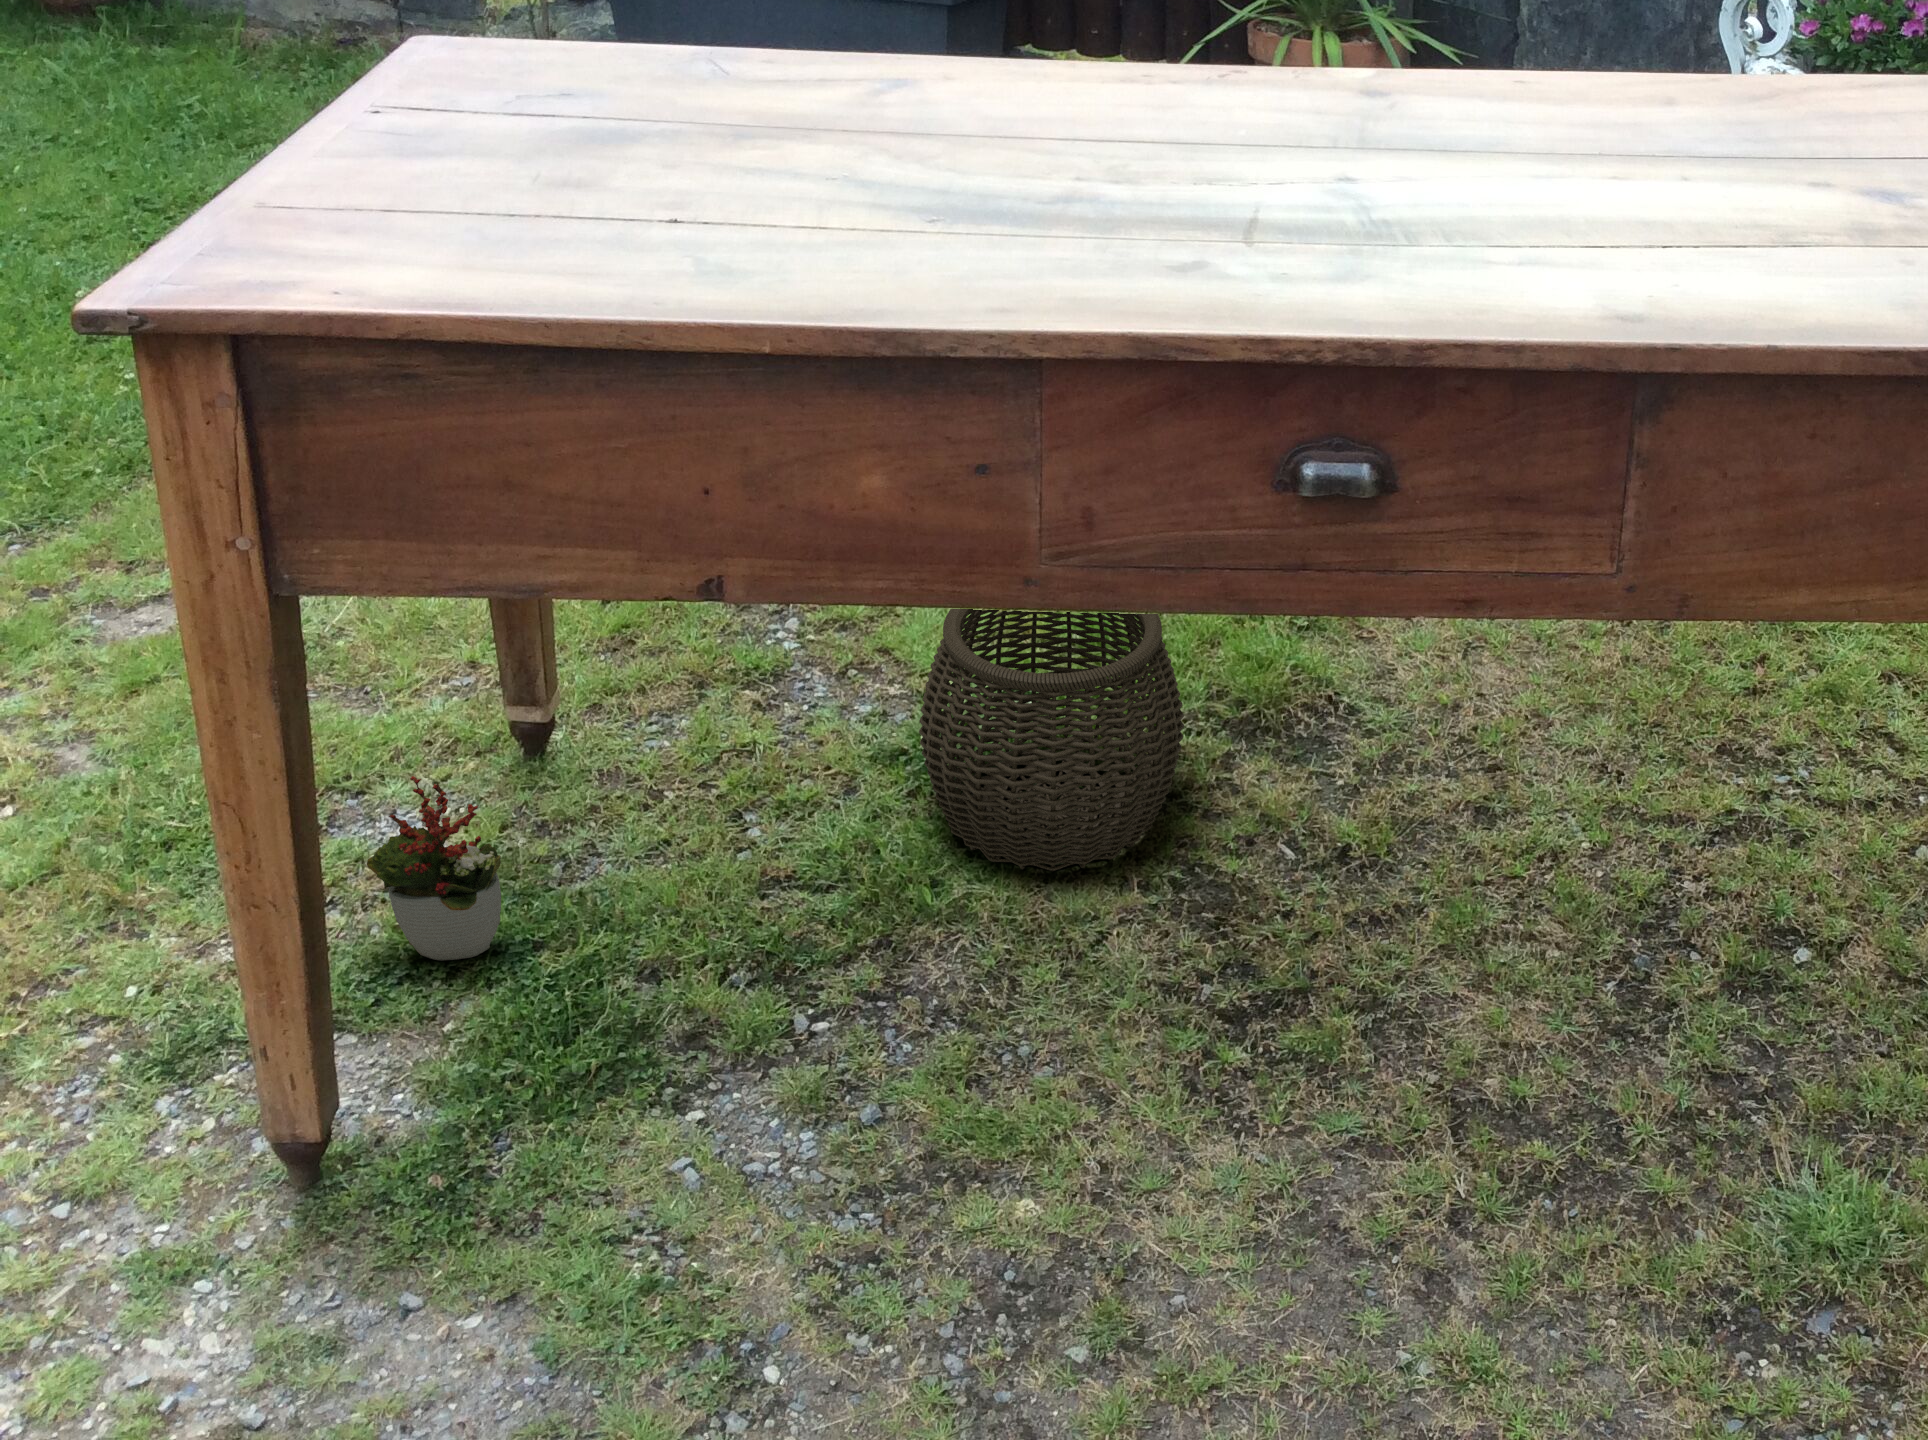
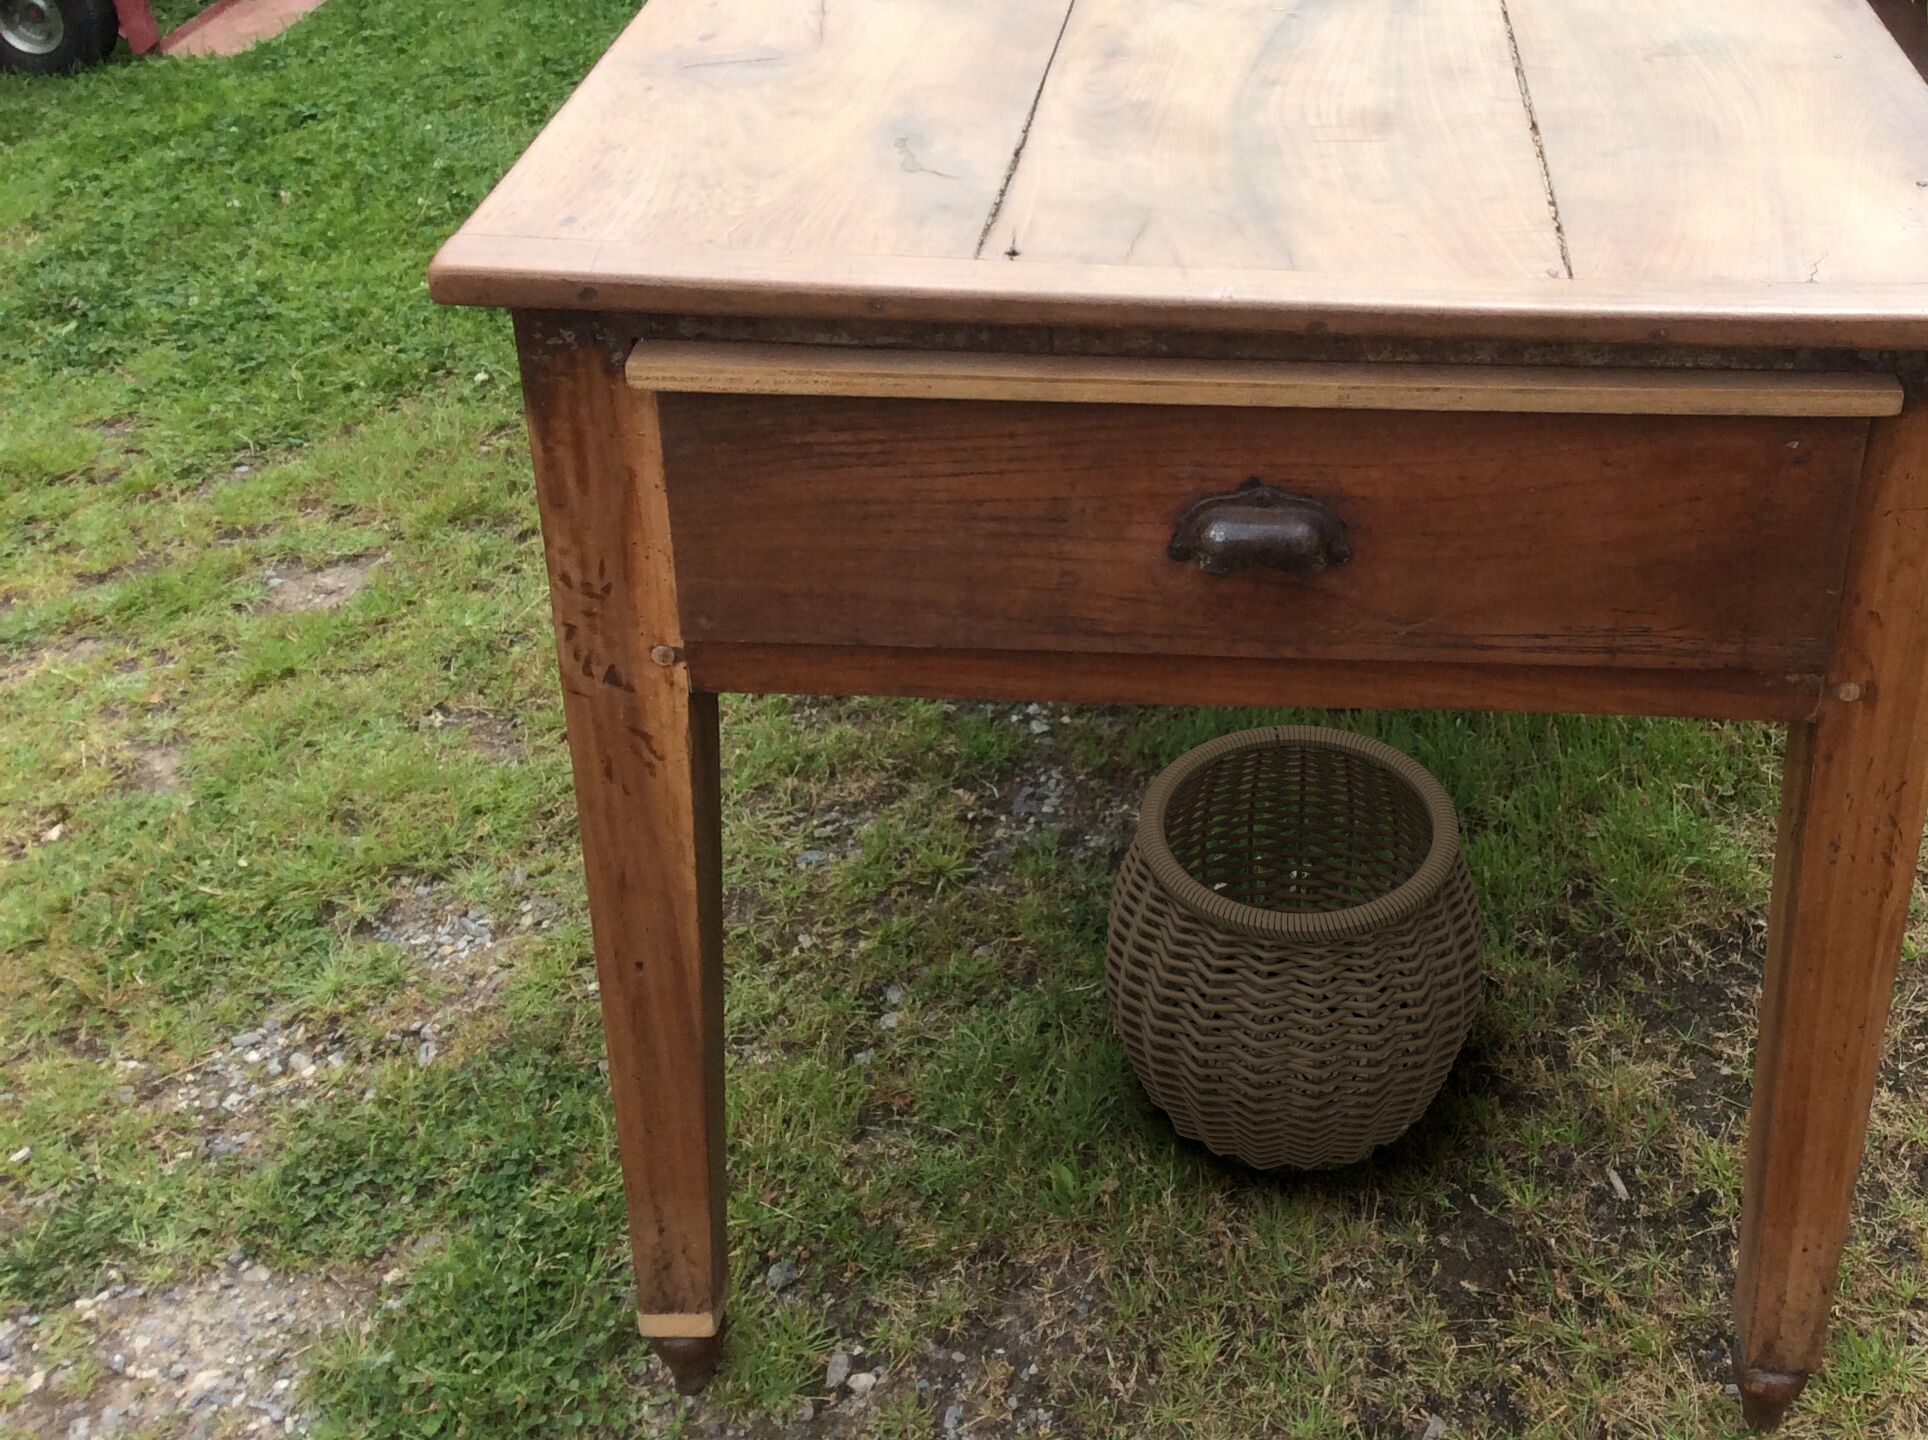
decorative plant: present [367,776,501,960] -> none [323,924,499,1164]

